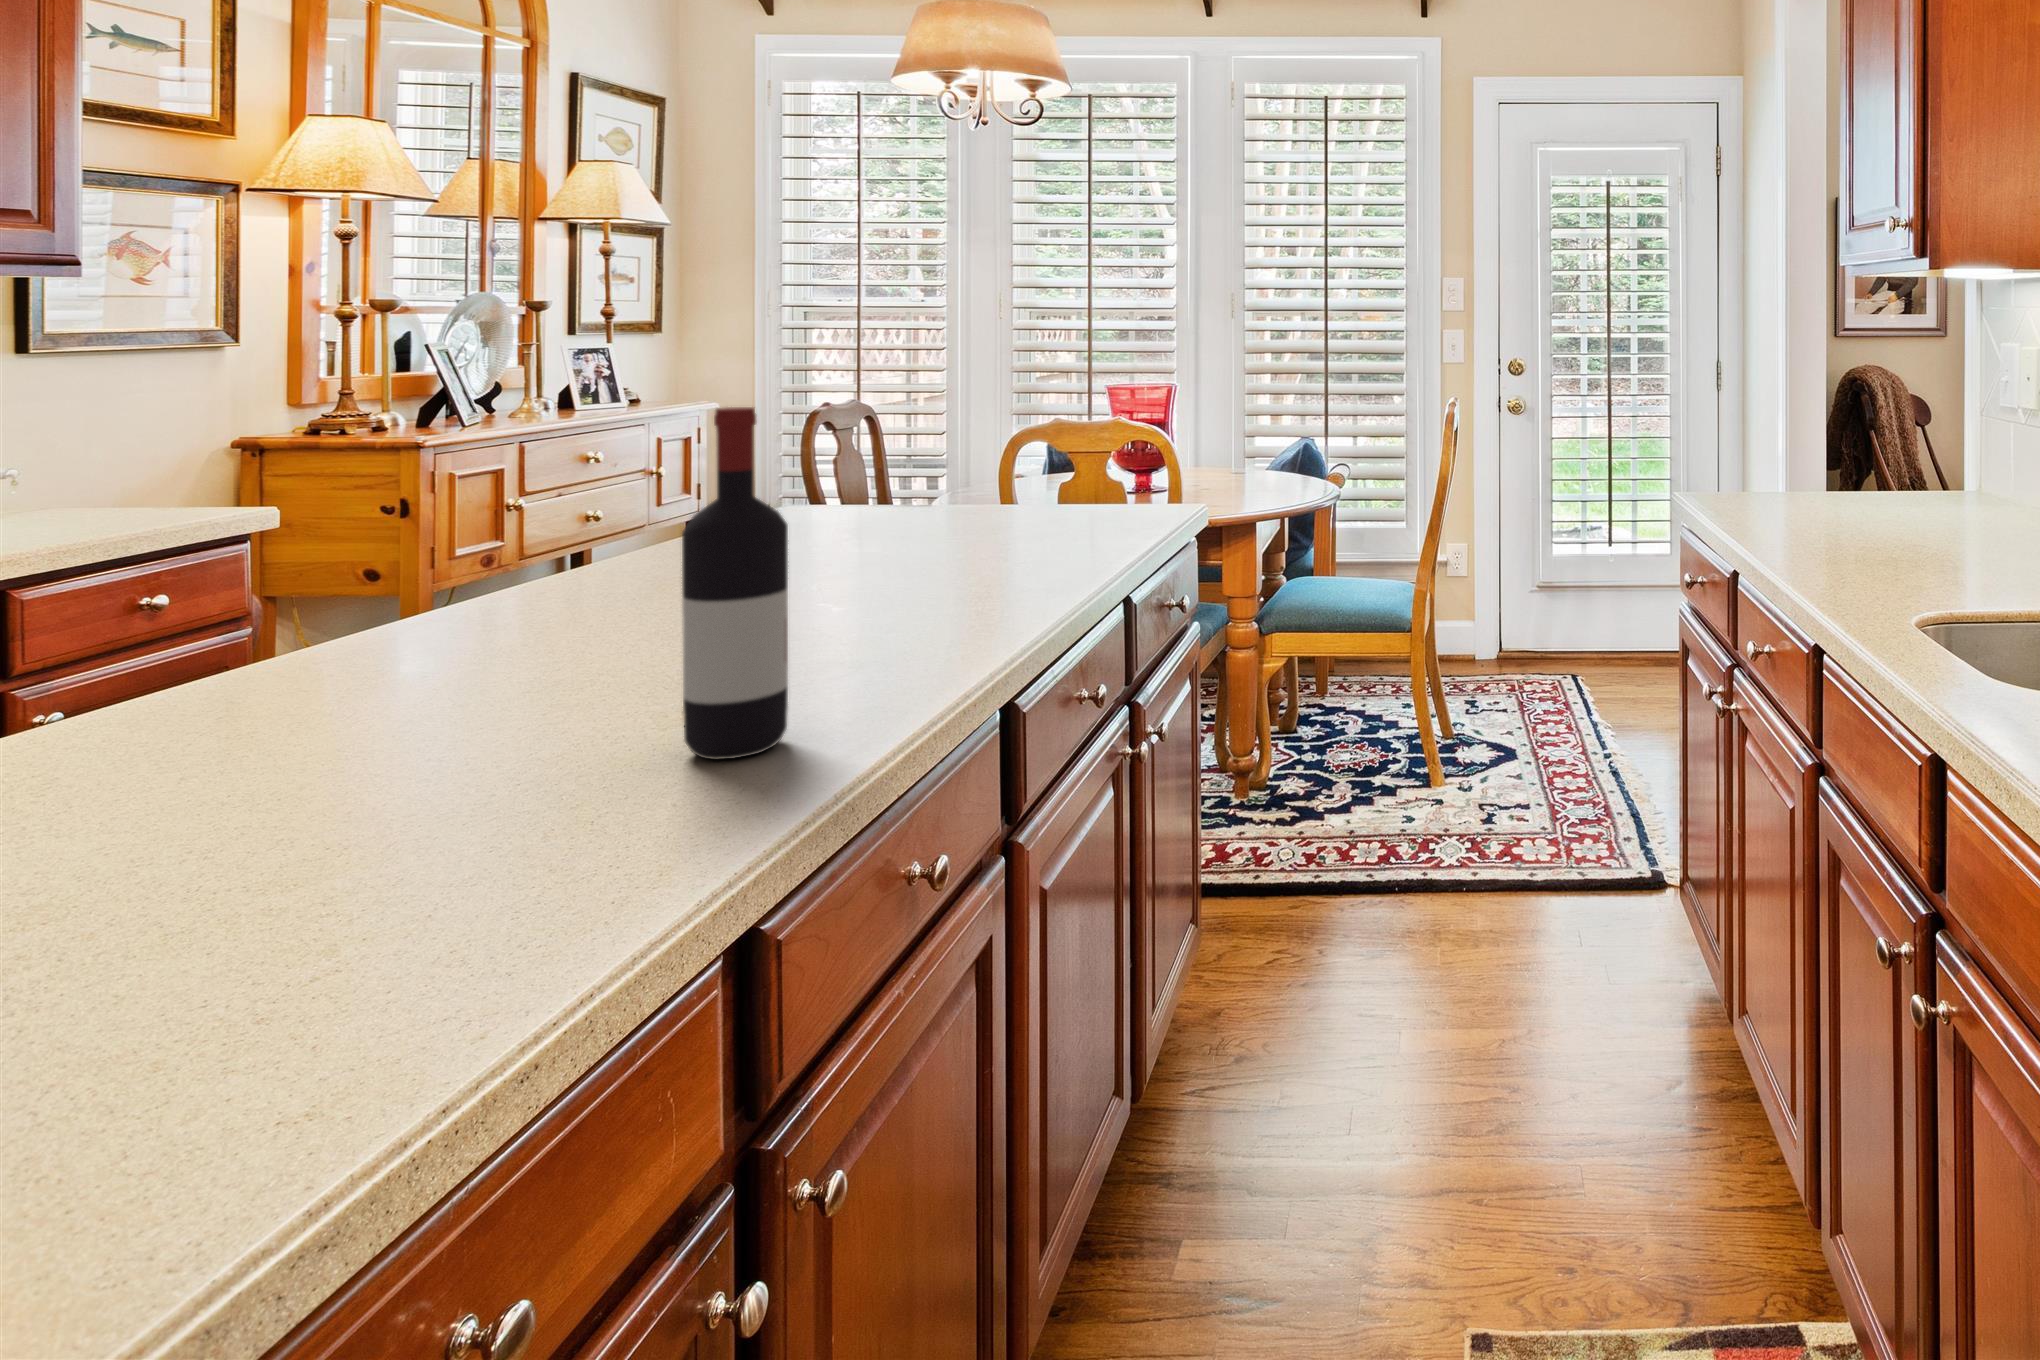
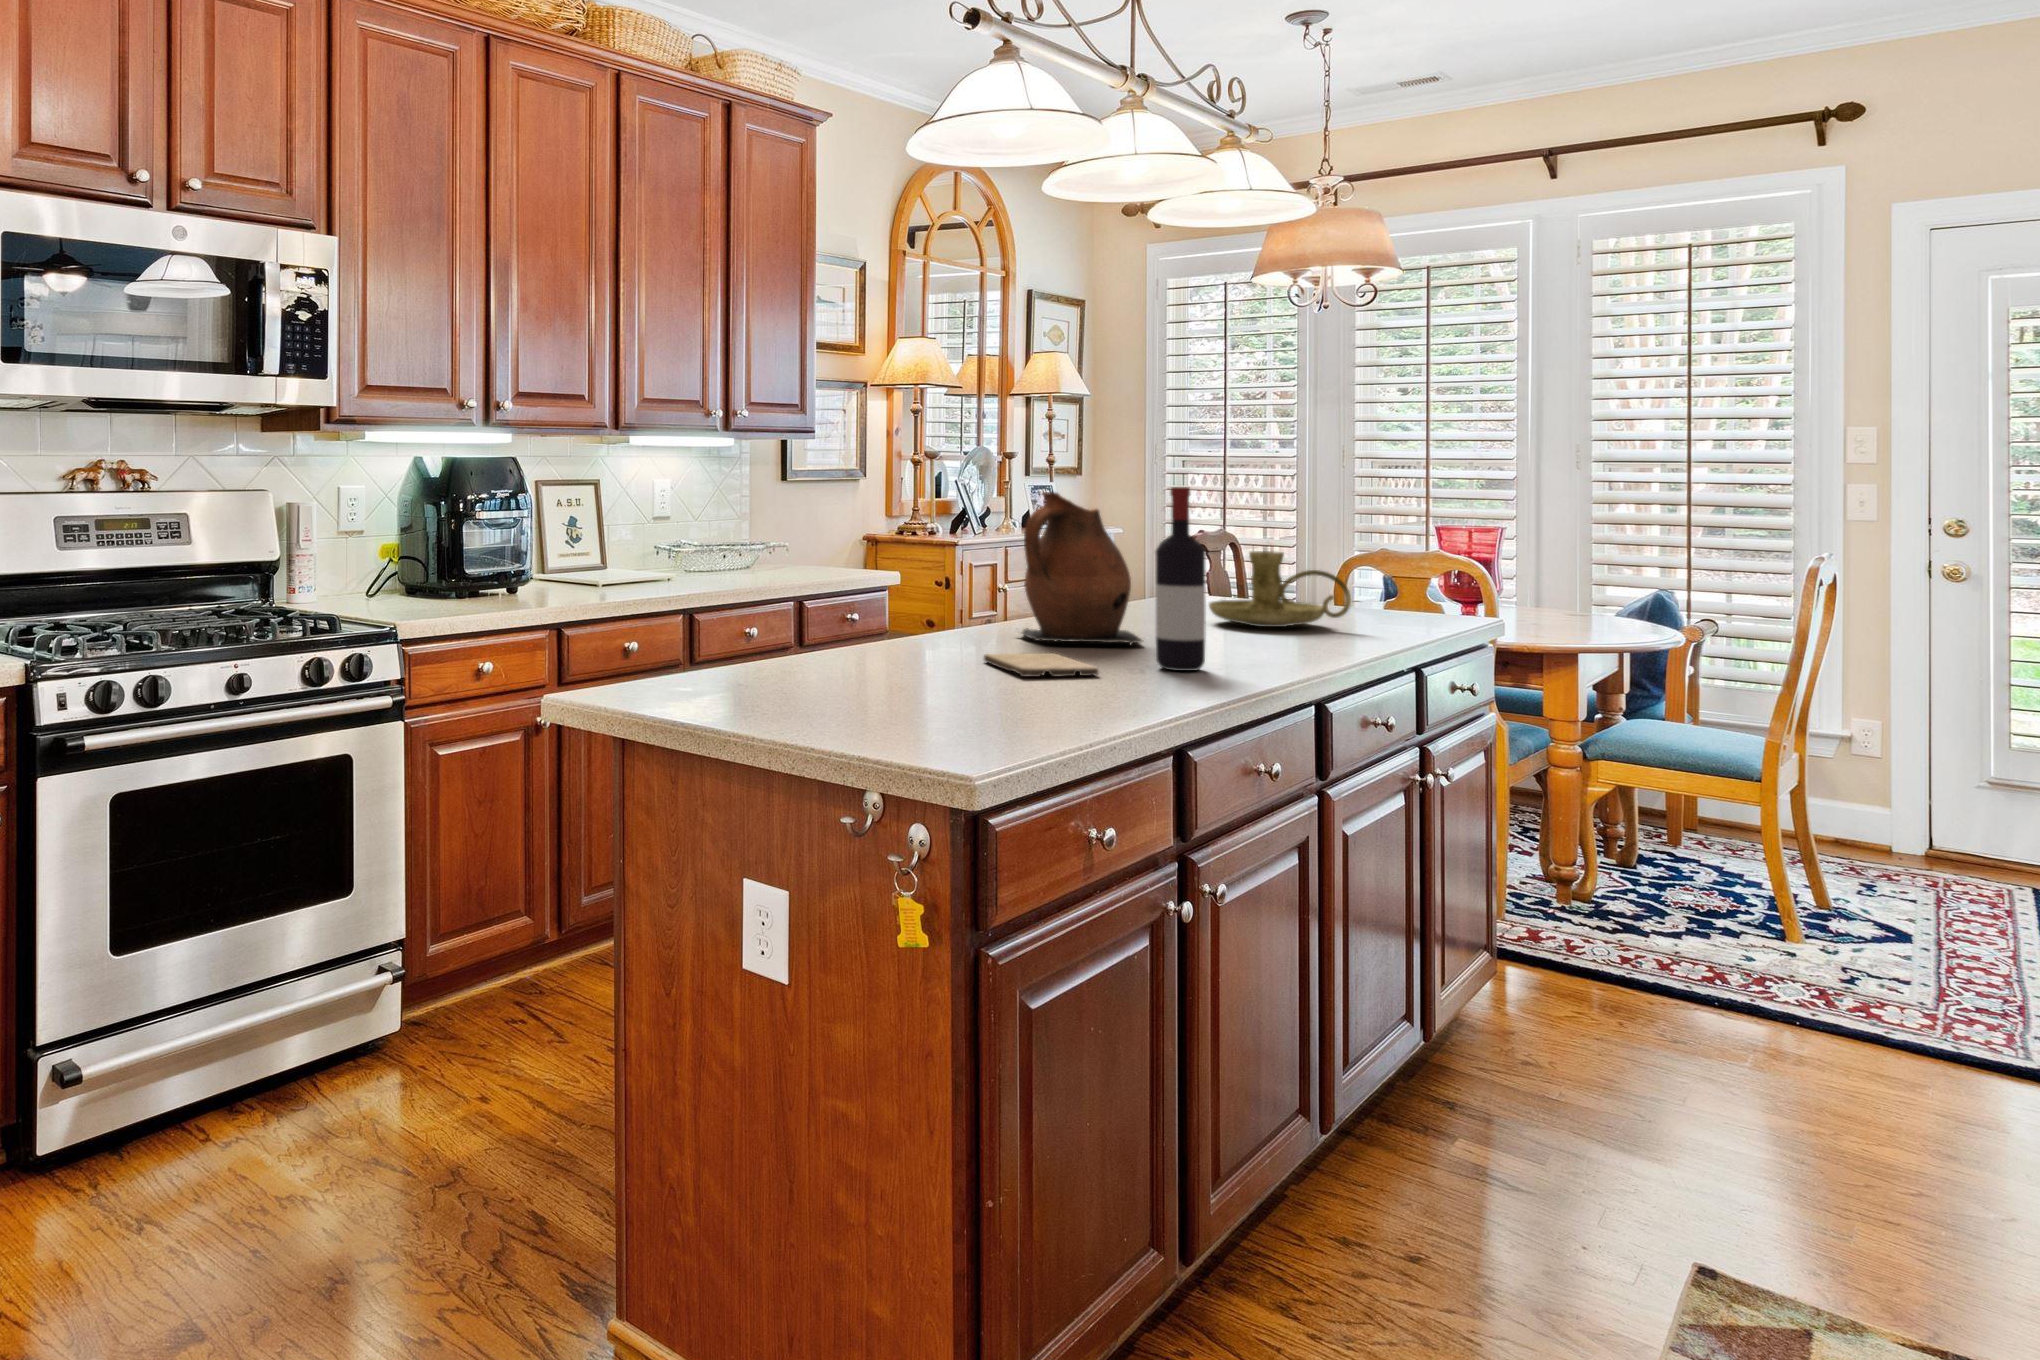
ceramic pitcher: none [395,411,678,708] -> present [1022,492,1142,646]
candle holder: none [813,470,1032,587] -> present [1209,551,1351,627]
cutting board: none [239,758,537,879] -> present [984,653,1099,677]

